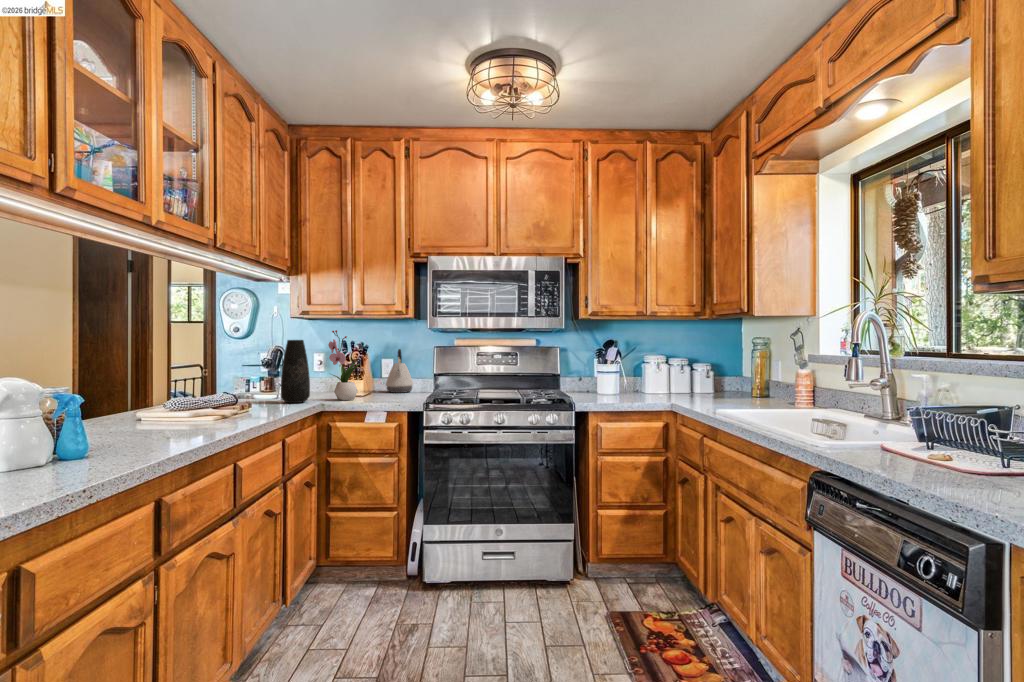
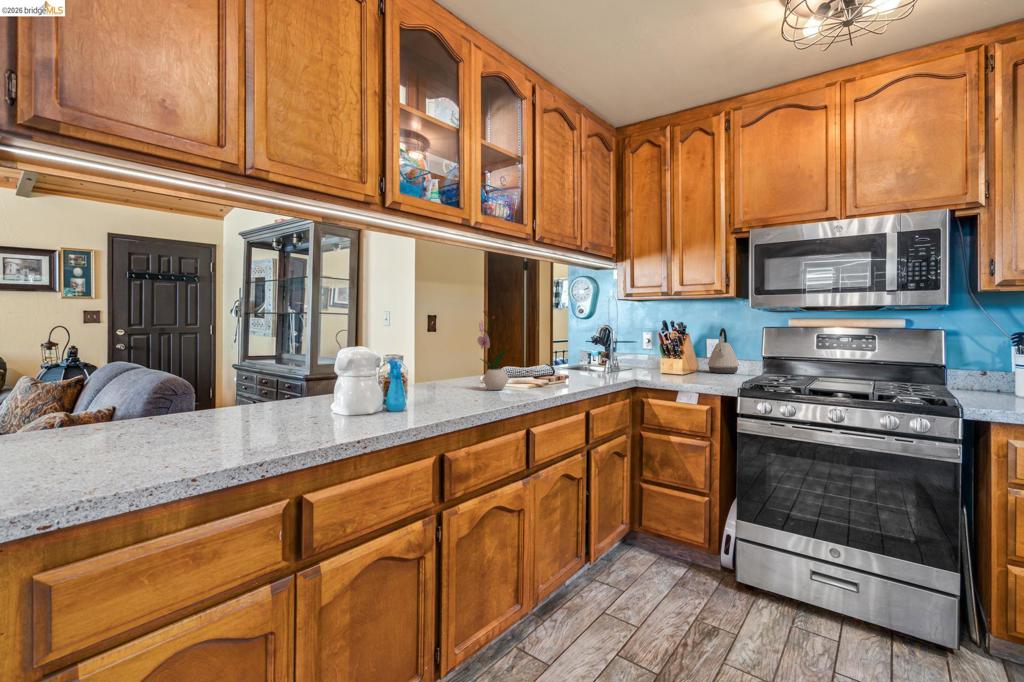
flower arrangement: present [328,330,360,400] -> present [478,310,509,390]
vase: present [281,340,310,403] -> none [599,320,624,378]

